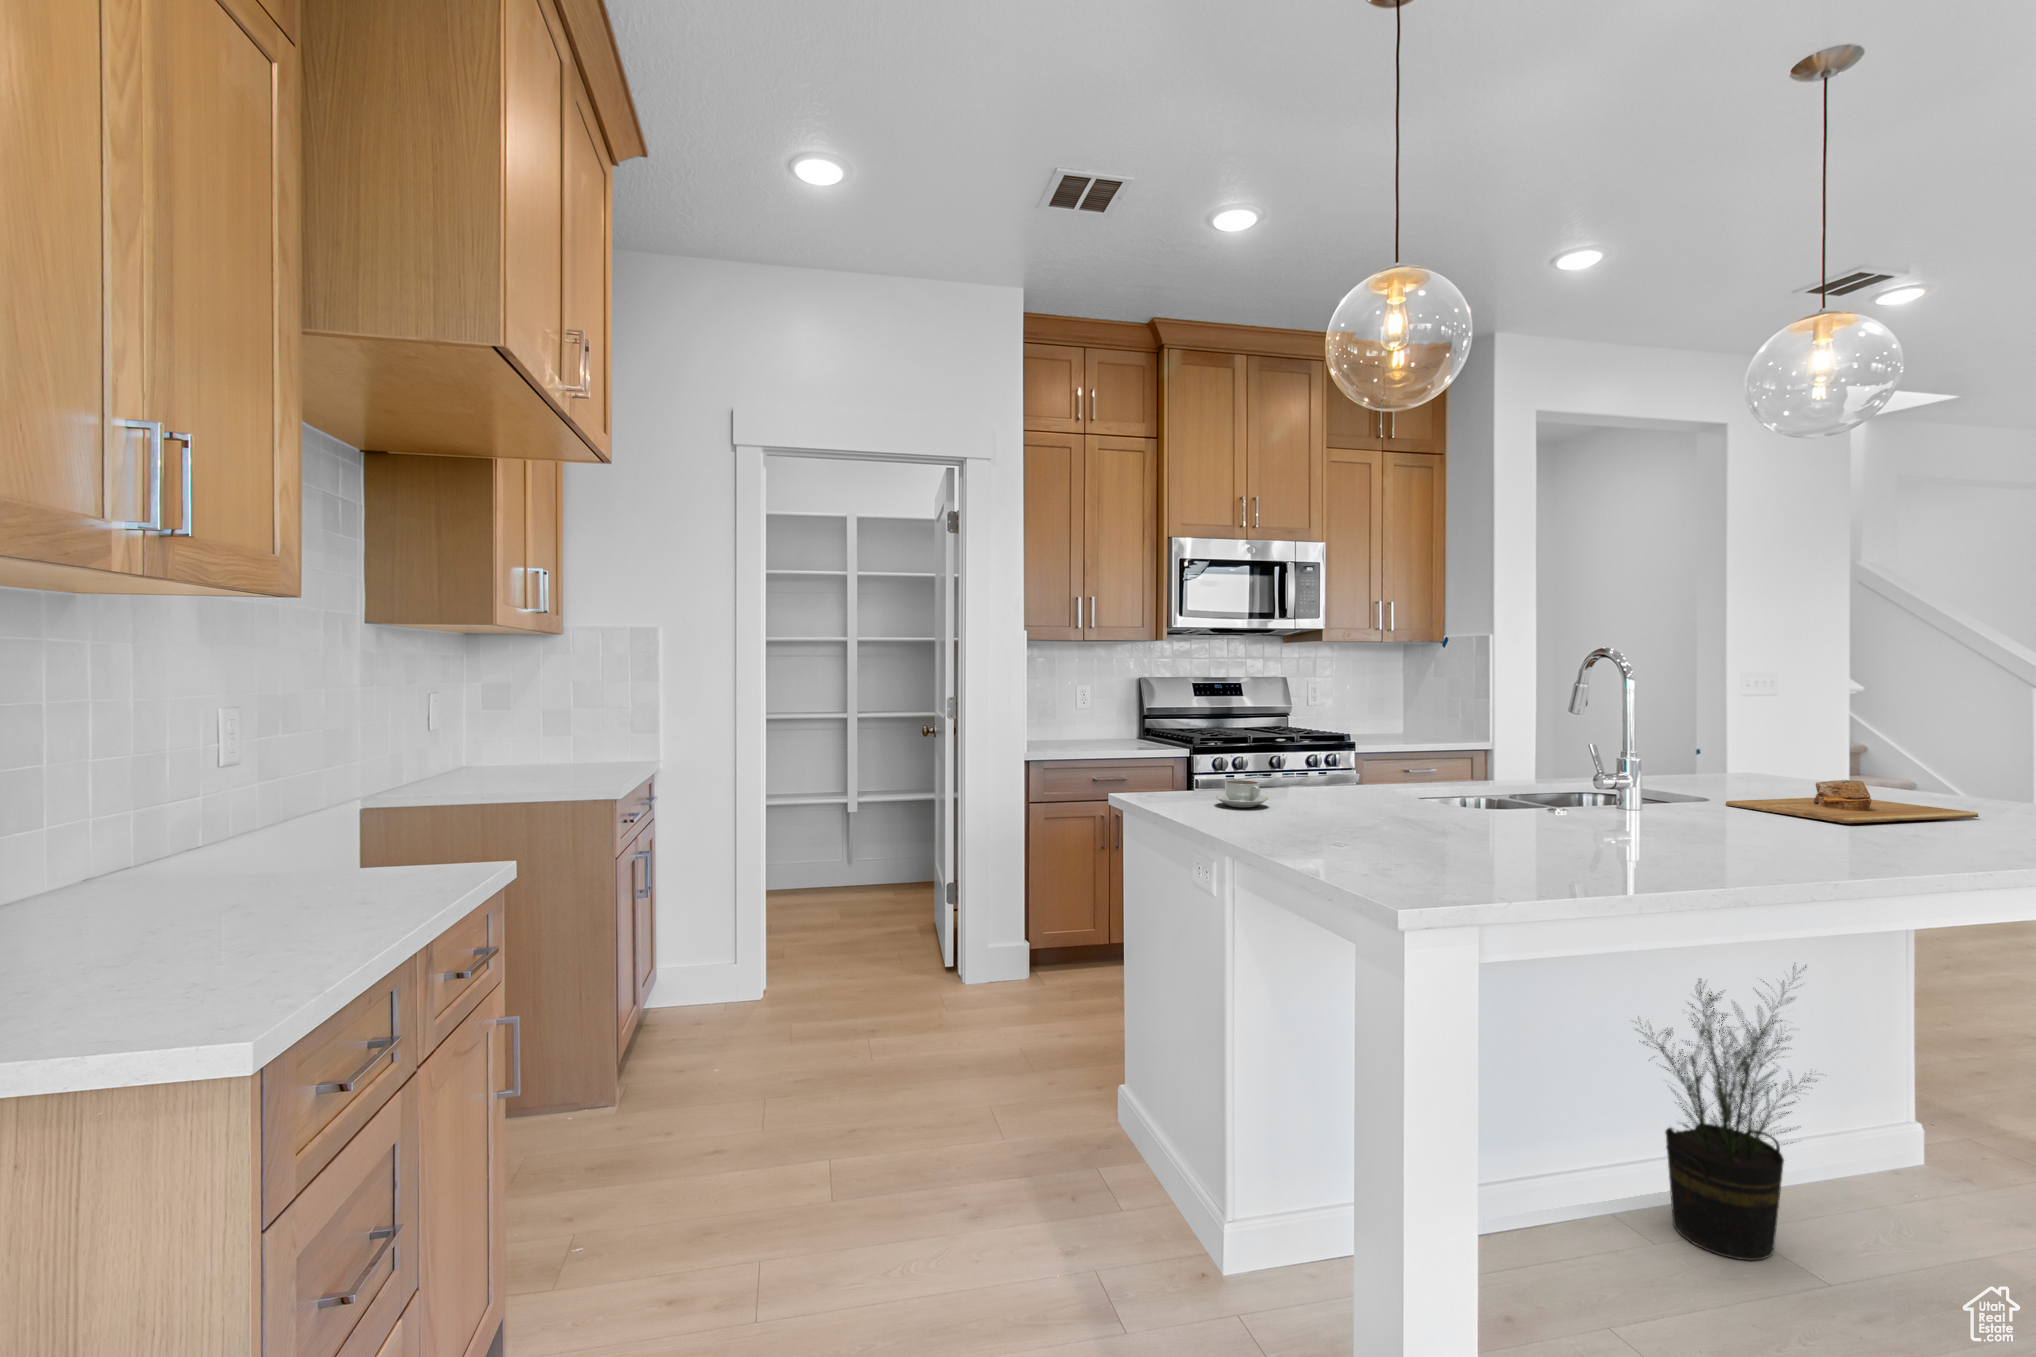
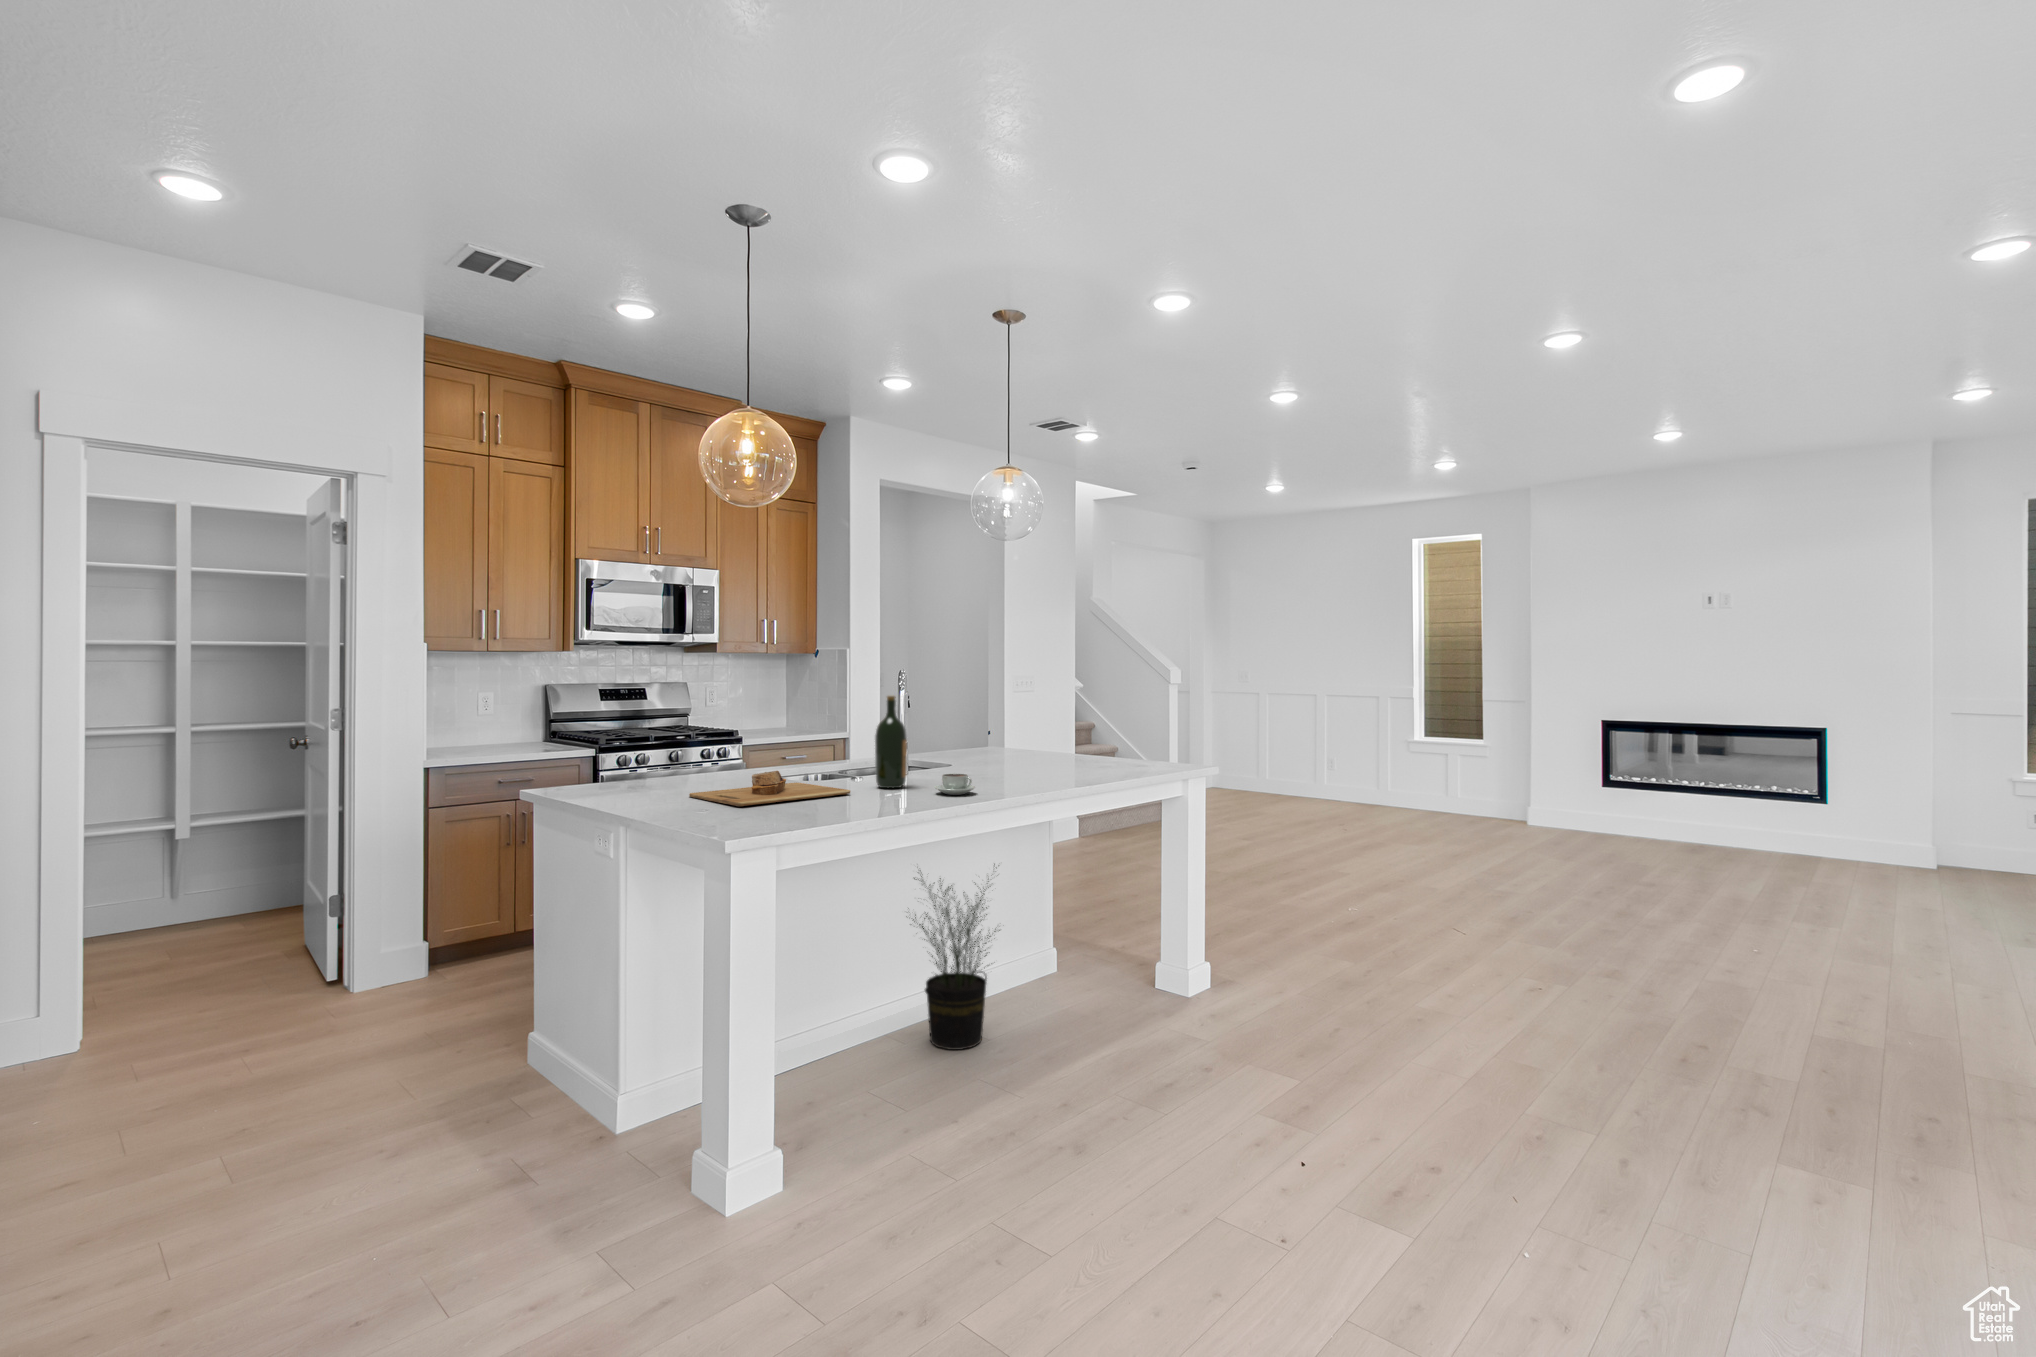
wine bottle: none [1584,690,1641,832] -> present [875,696,907,788]
coffee cup: present [1215,780,1269,807] -> present [934,774,976,795]
cutting board: present [1726,780,1979,823] -> present [689,771,850,806]

